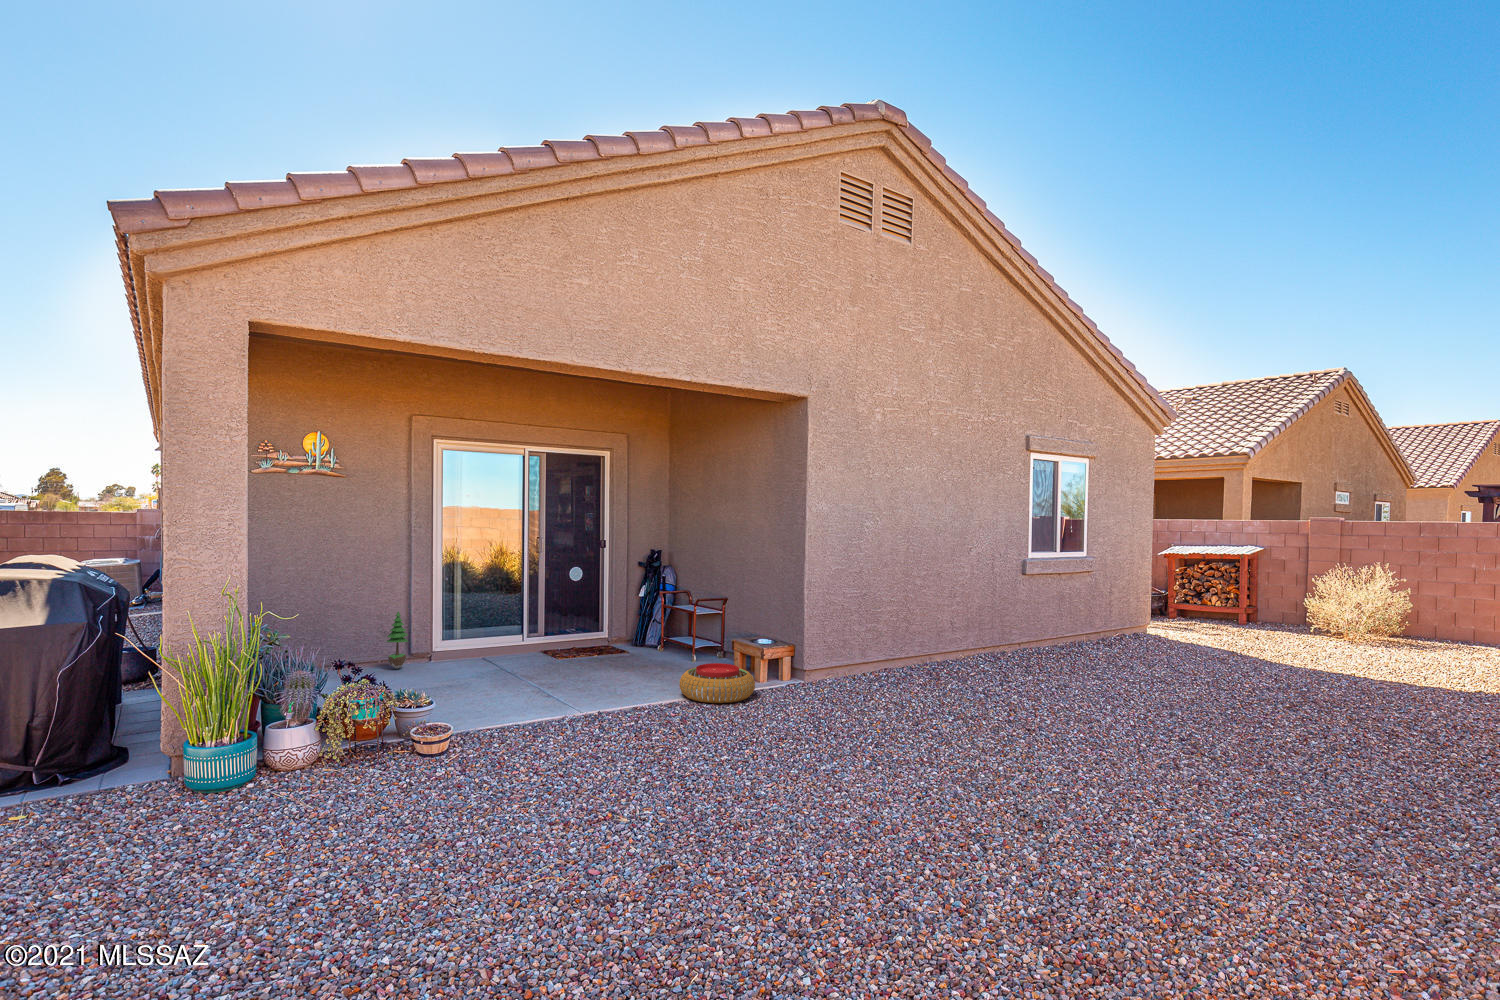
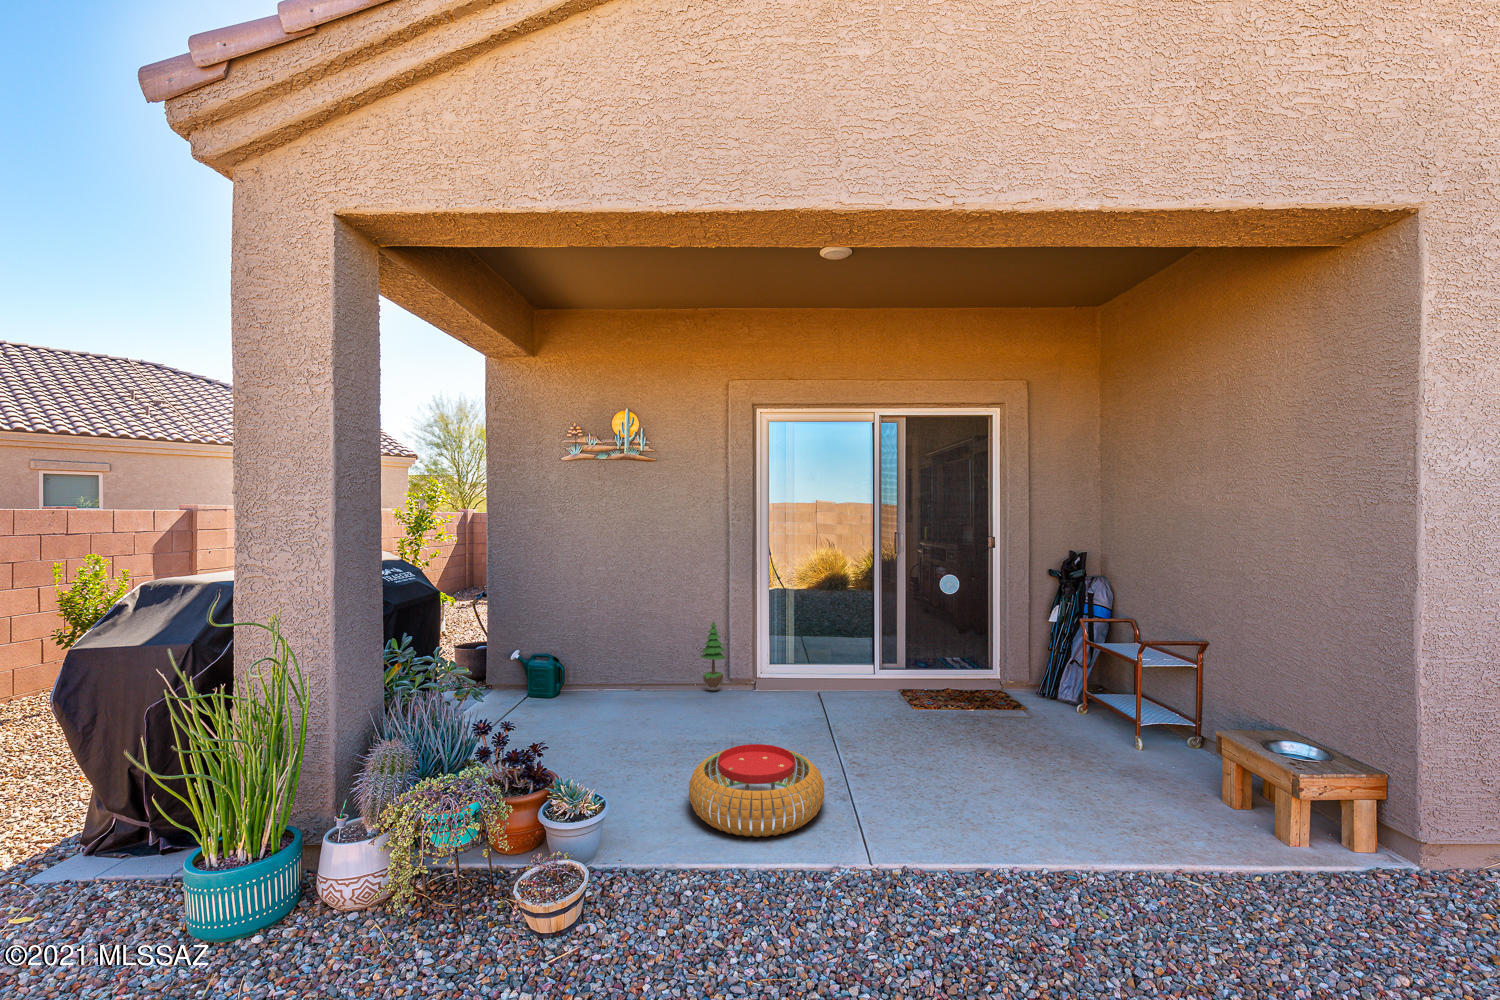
pouf: present [679,663,755,703] -> present [689,744,824,837]

